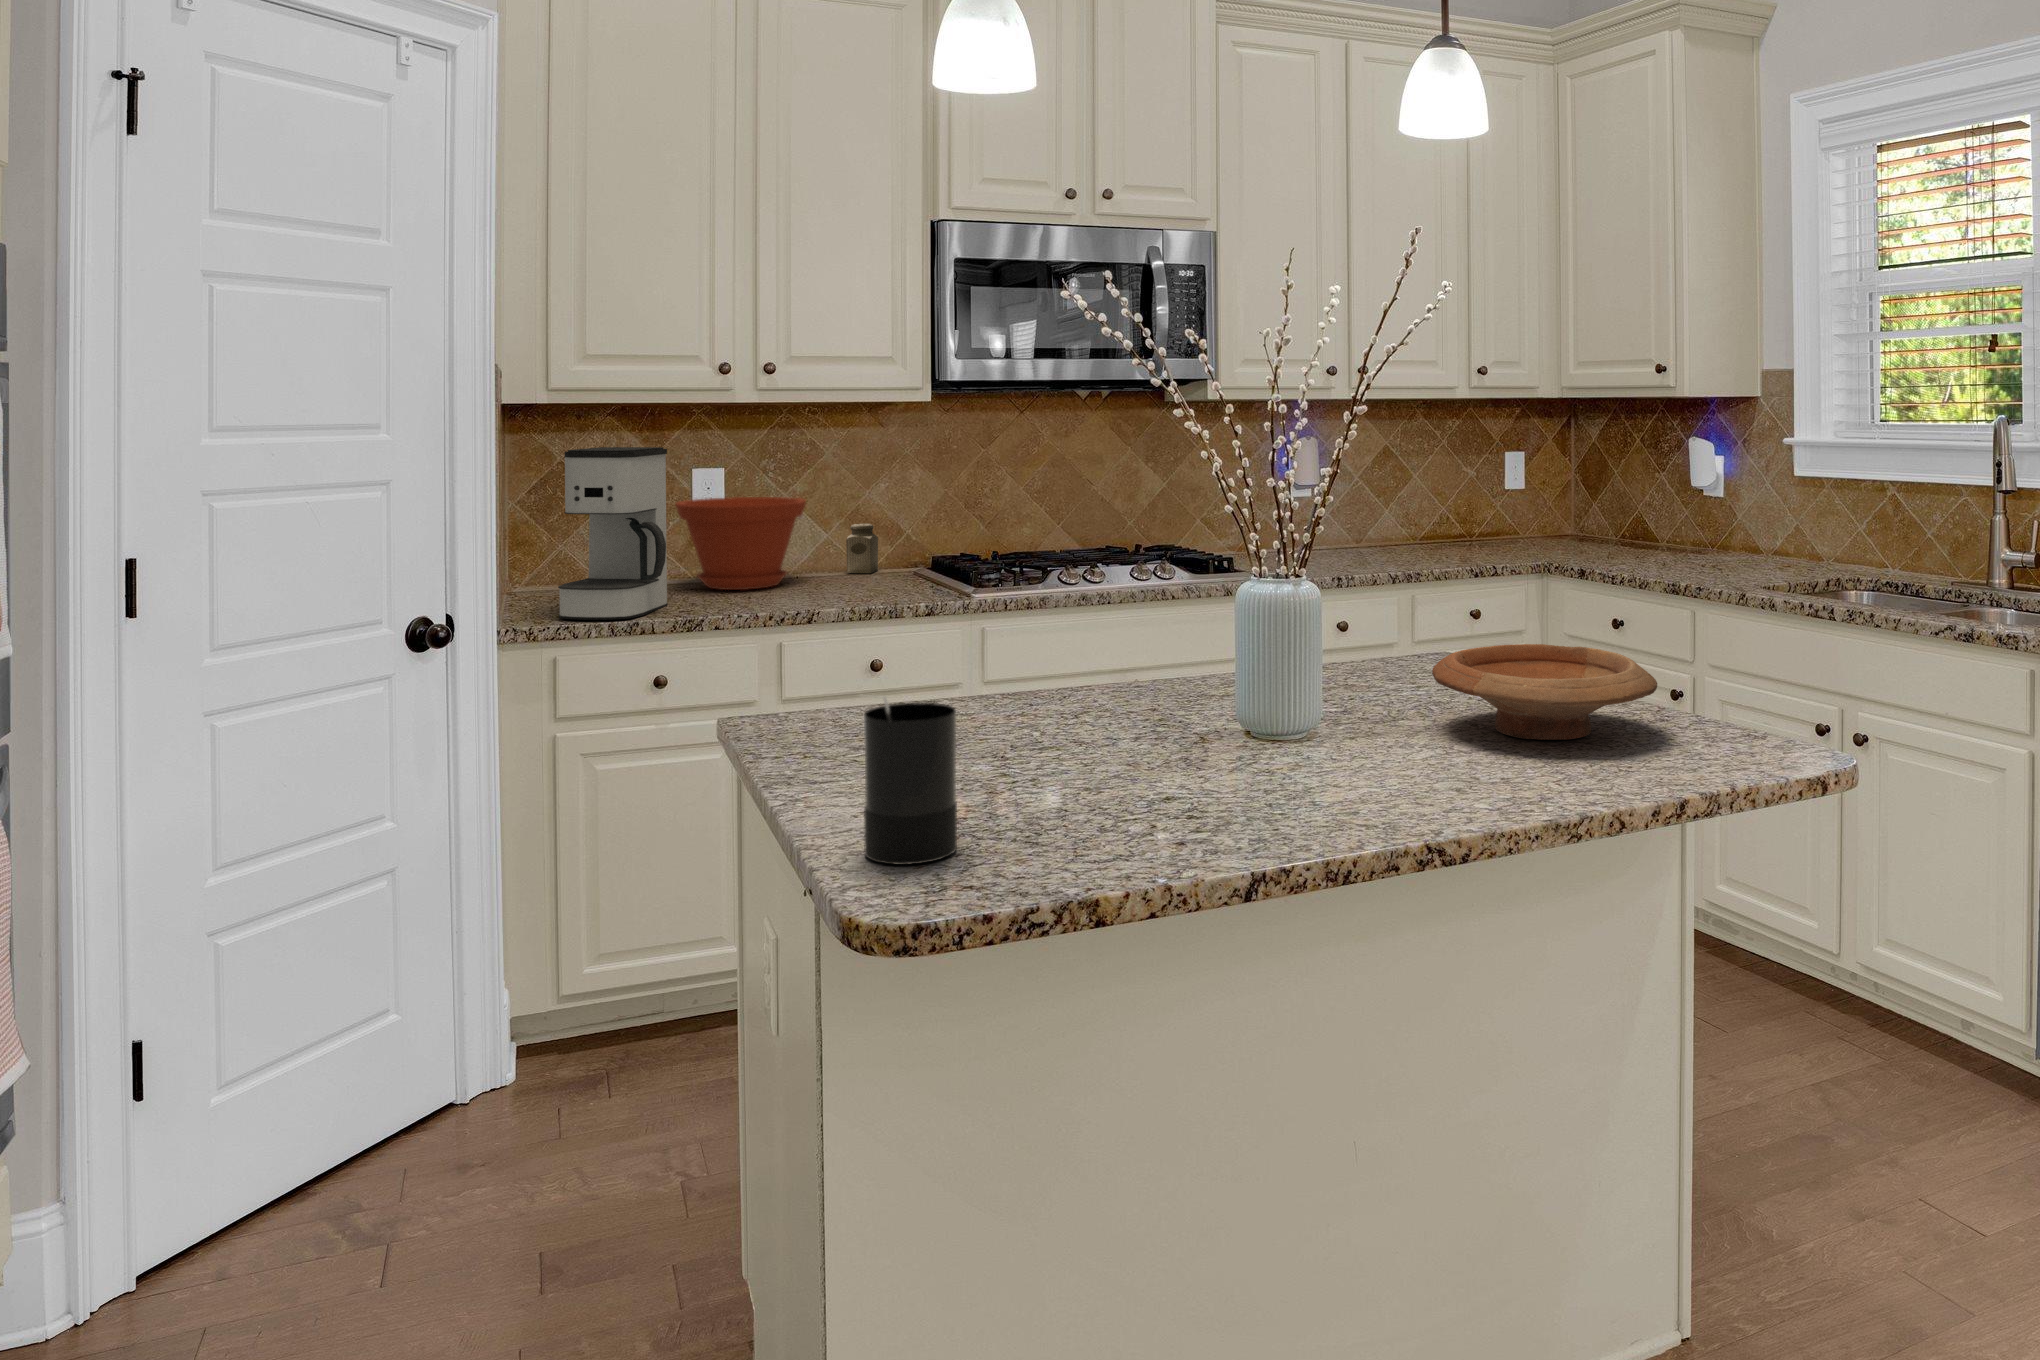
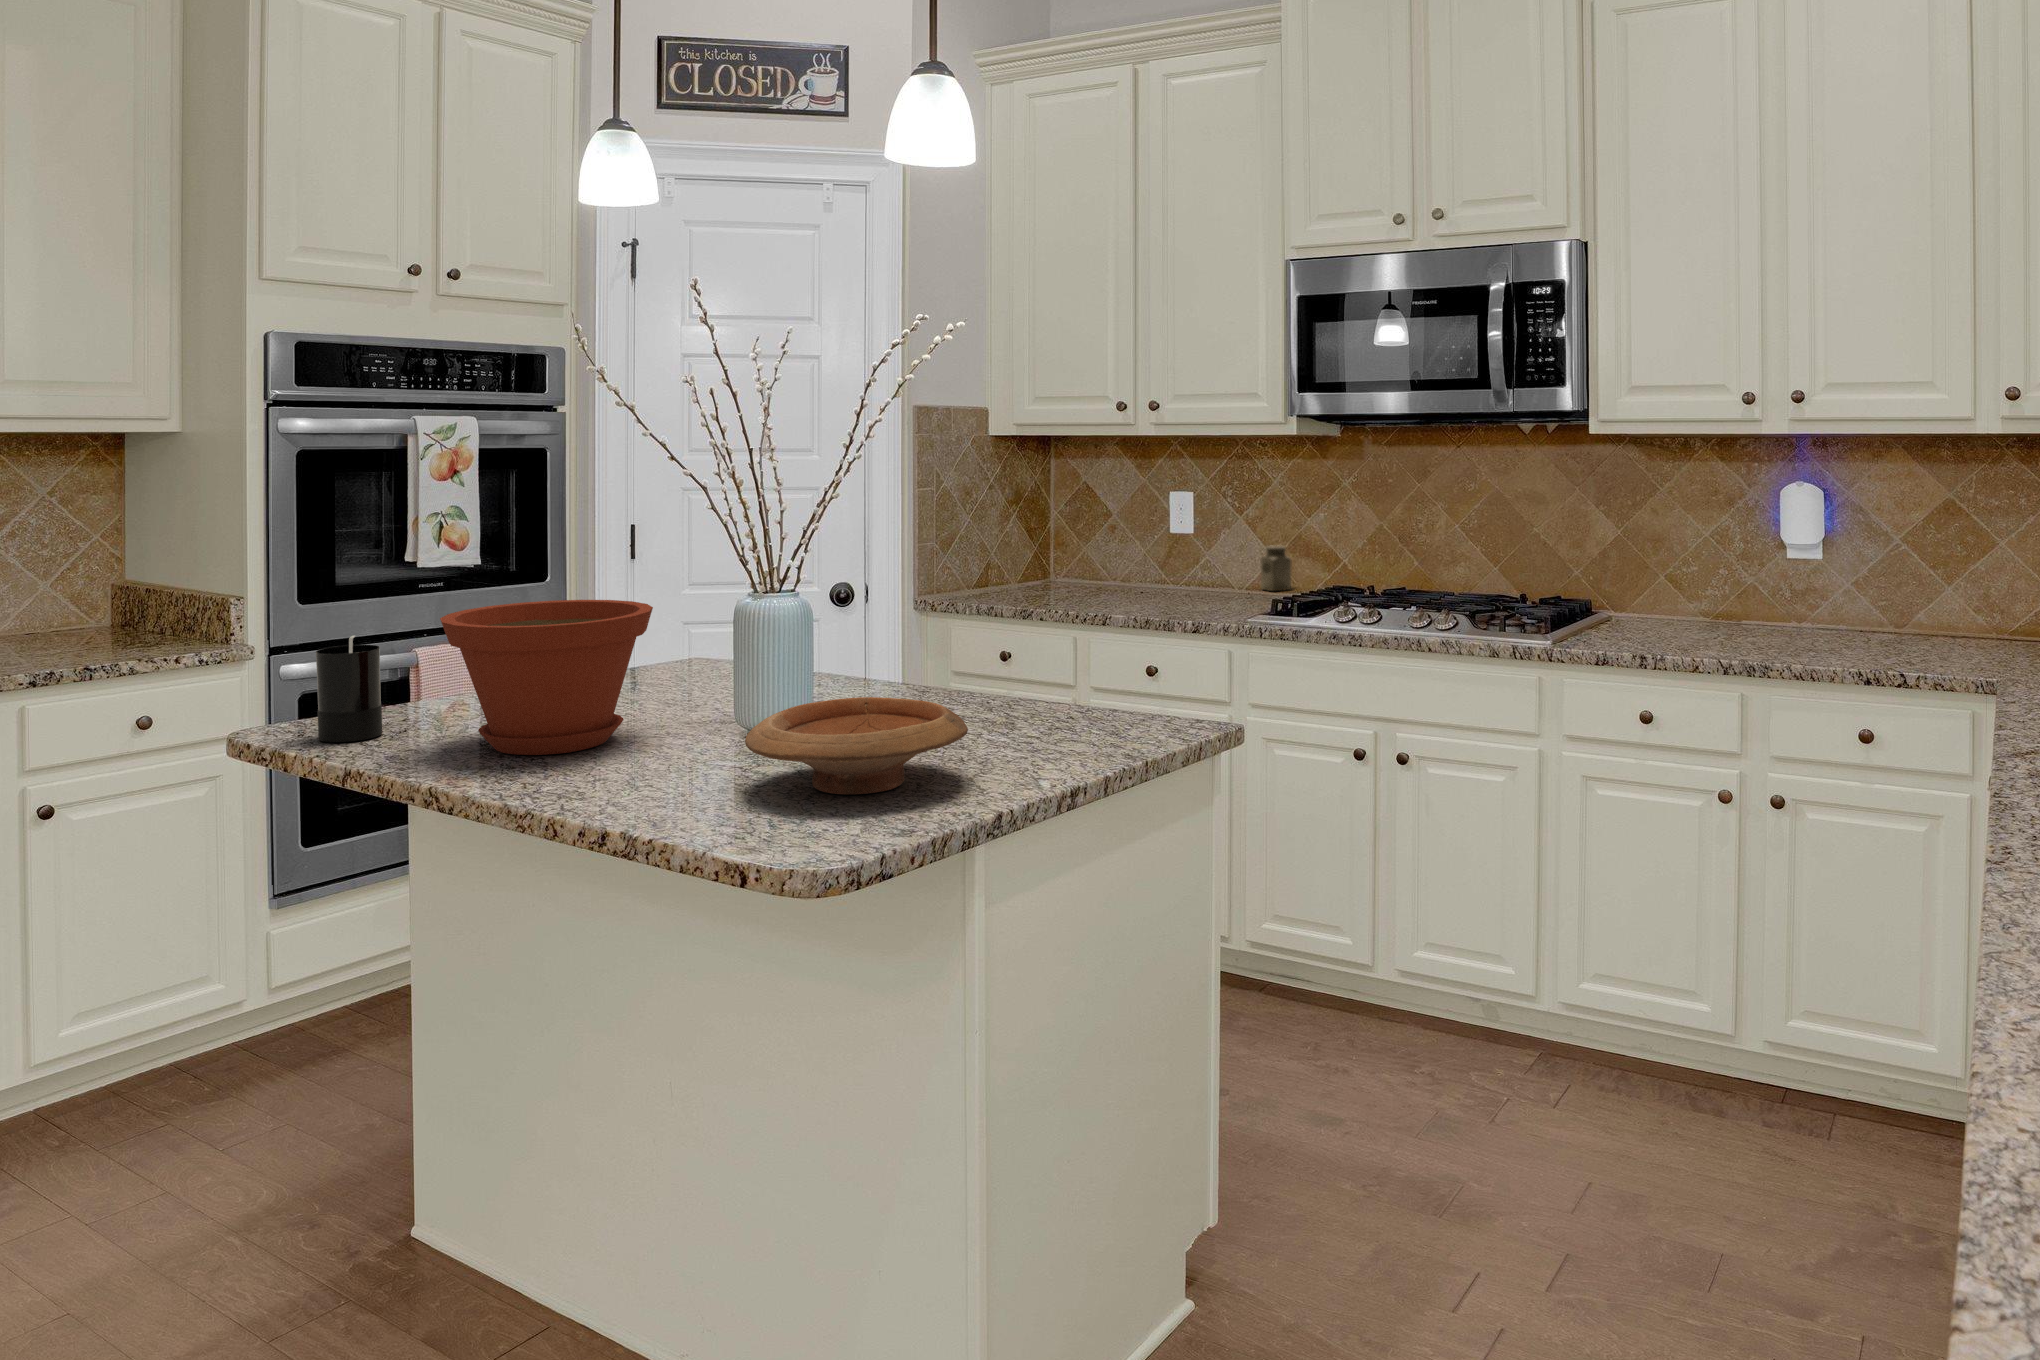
coffee maker: present [558,447,667,620] -> none [983,468,1069,603]
plant pot: present [675,497,806,590] -> present [440,600,653,755]

